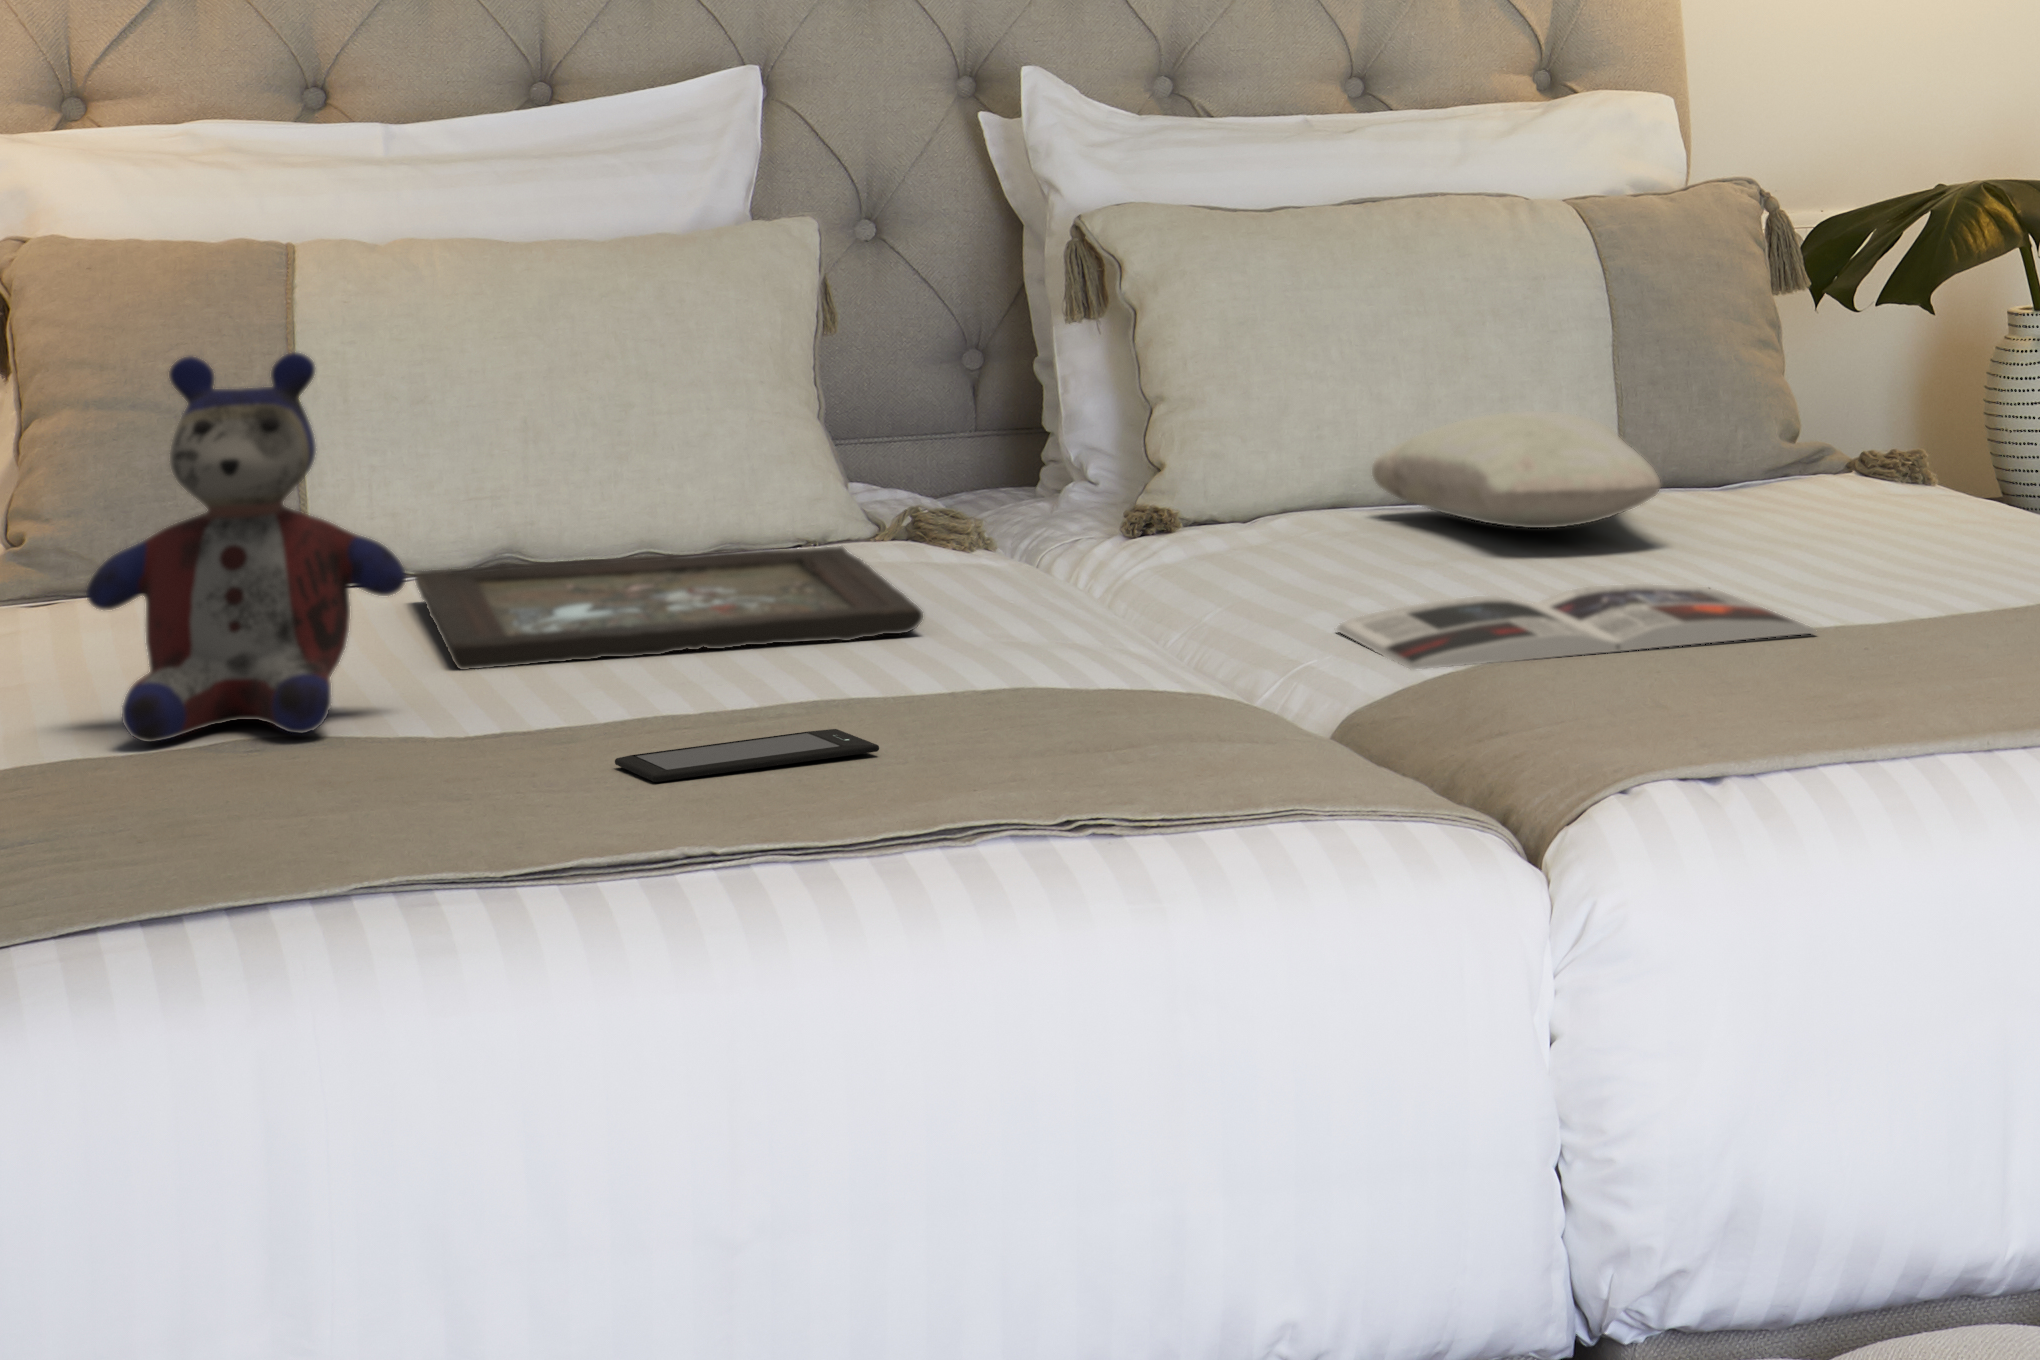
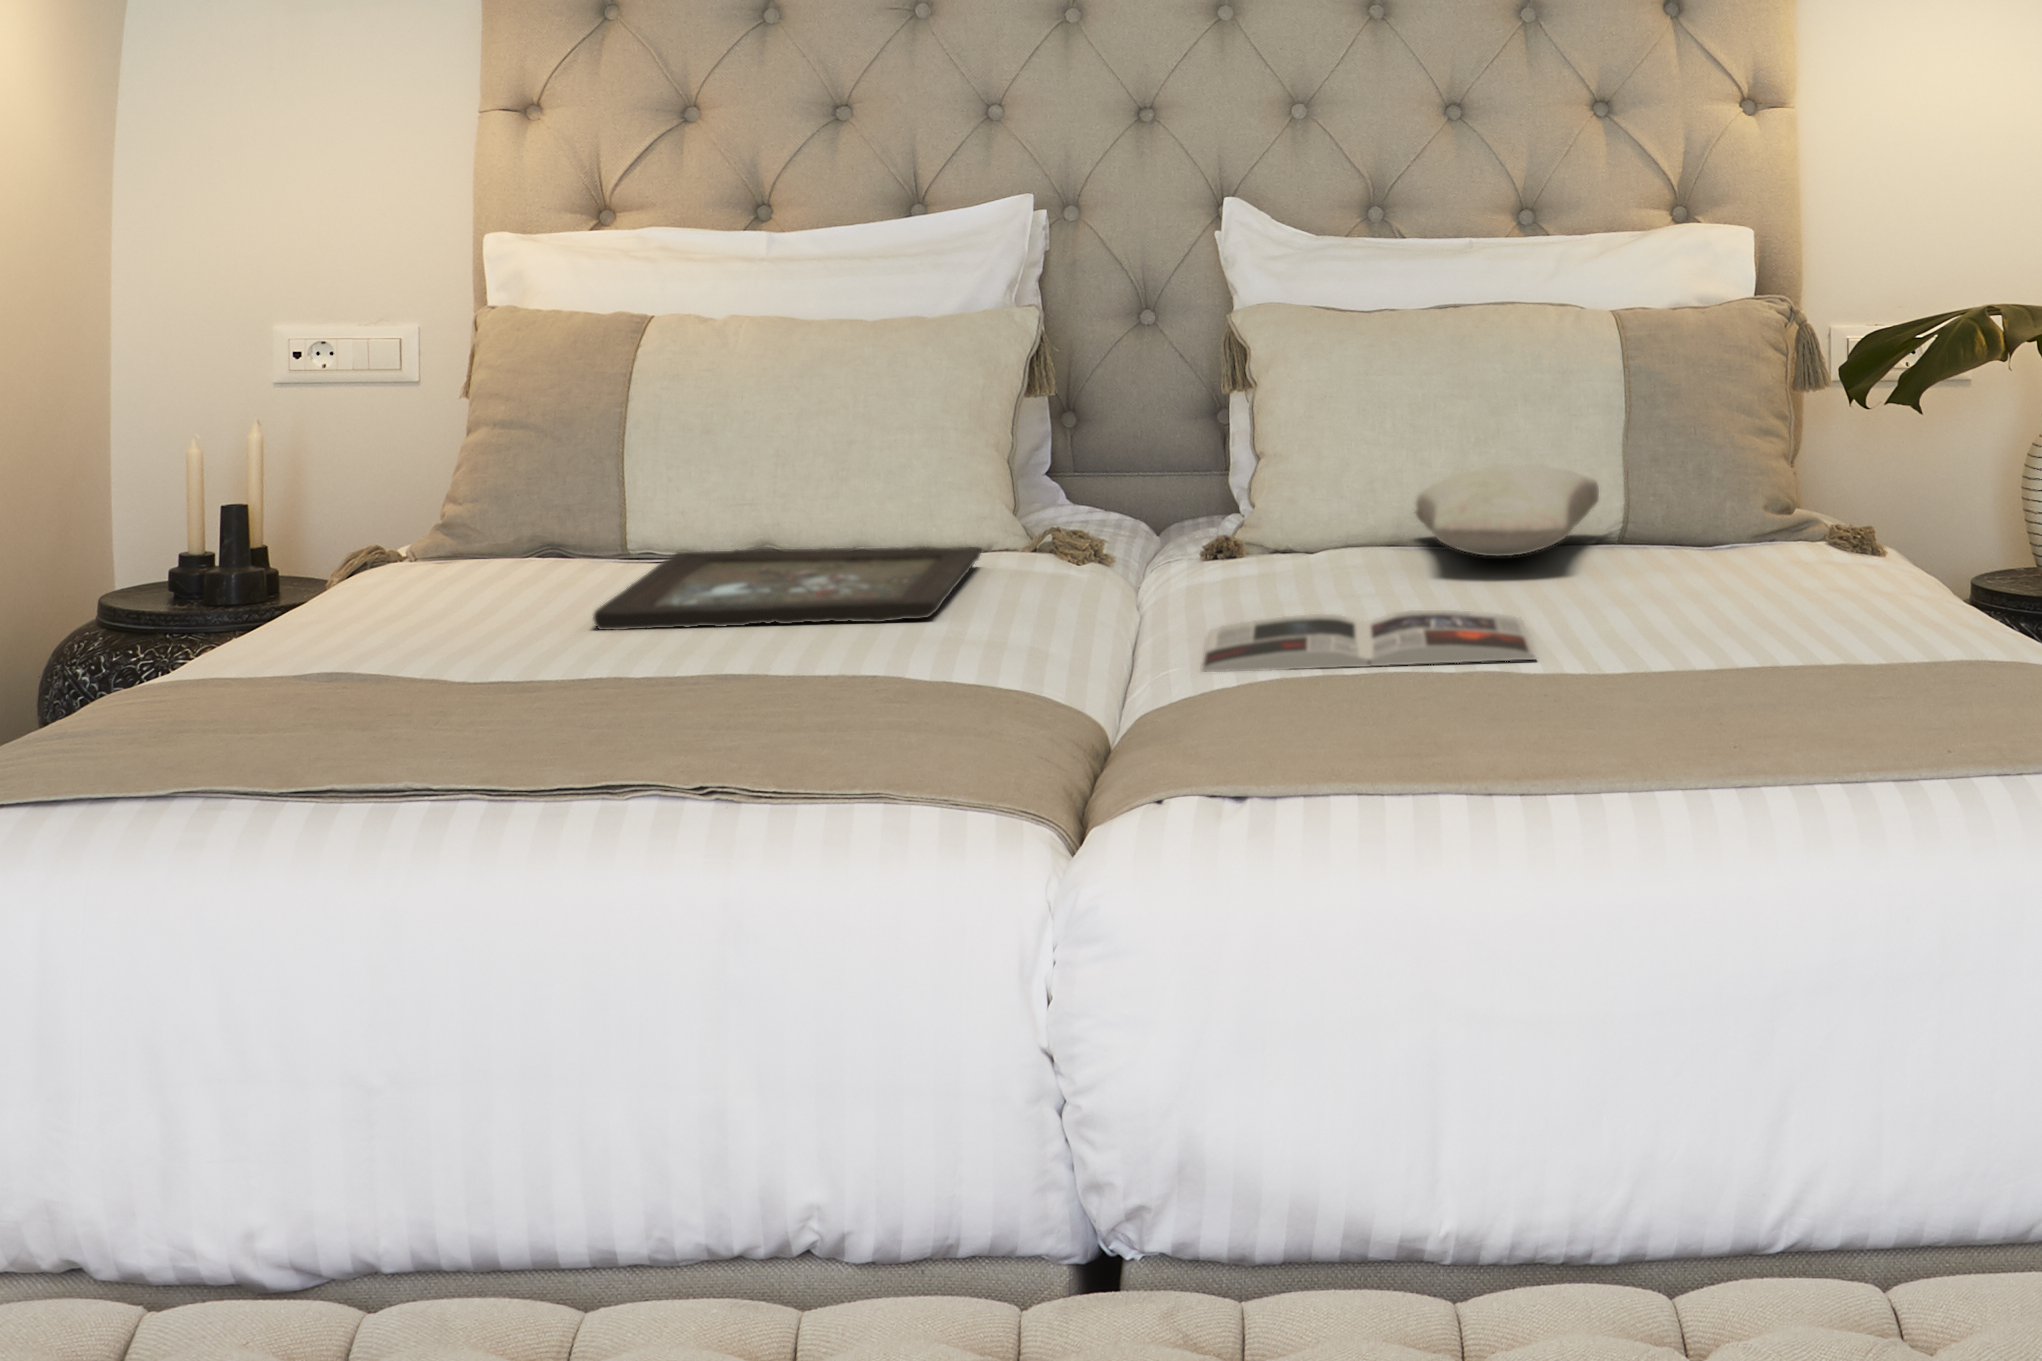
stuffed bear: present [87,352,406,742] -> none [274,402,501,677]
smartphone: present [615,729,879,782] -> none [525,698,710,734]

